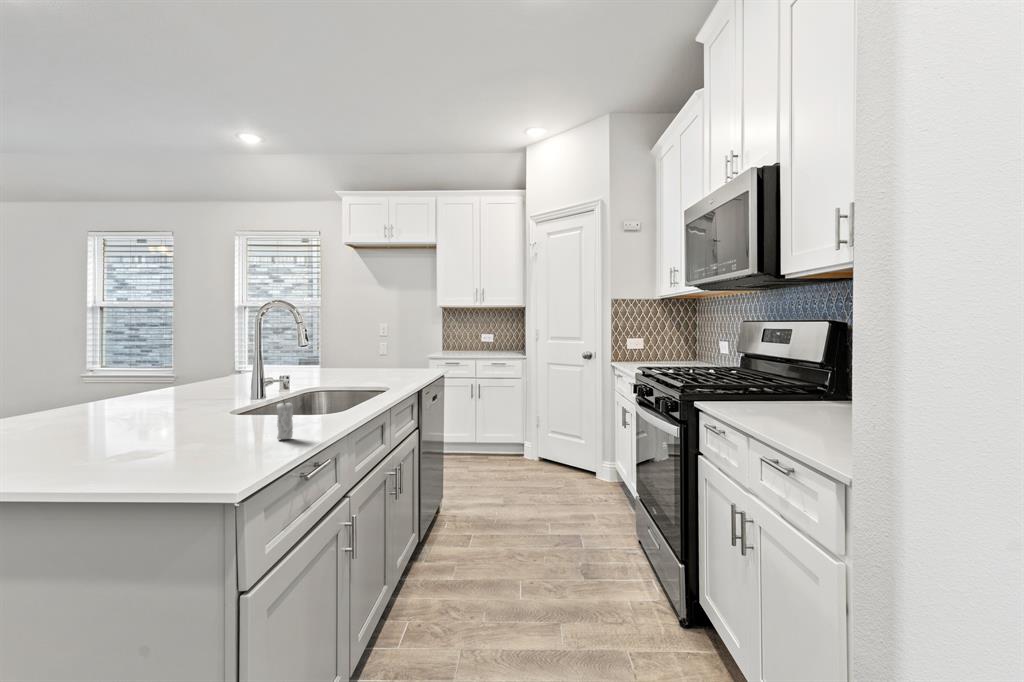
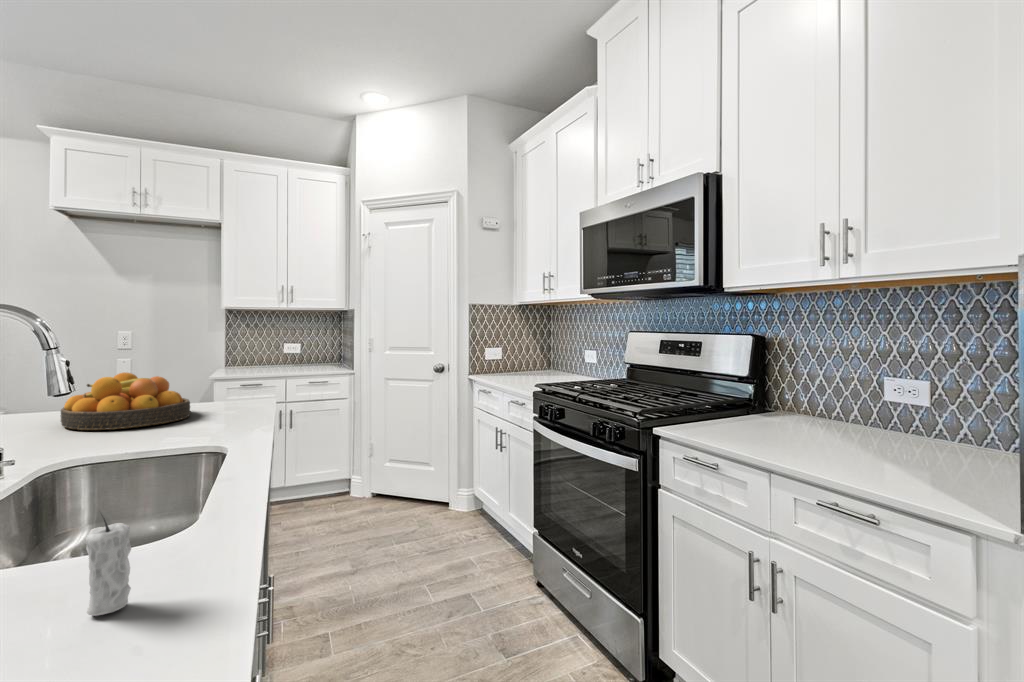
fruit bowl: none [321,348,387,381] -> present [61,372,191,430]

